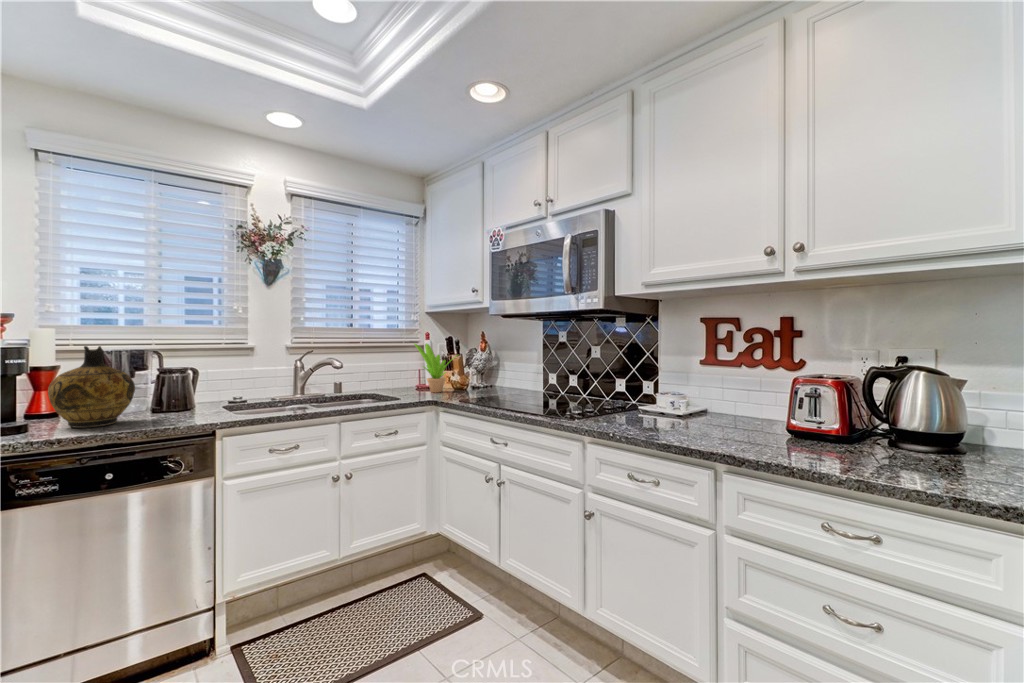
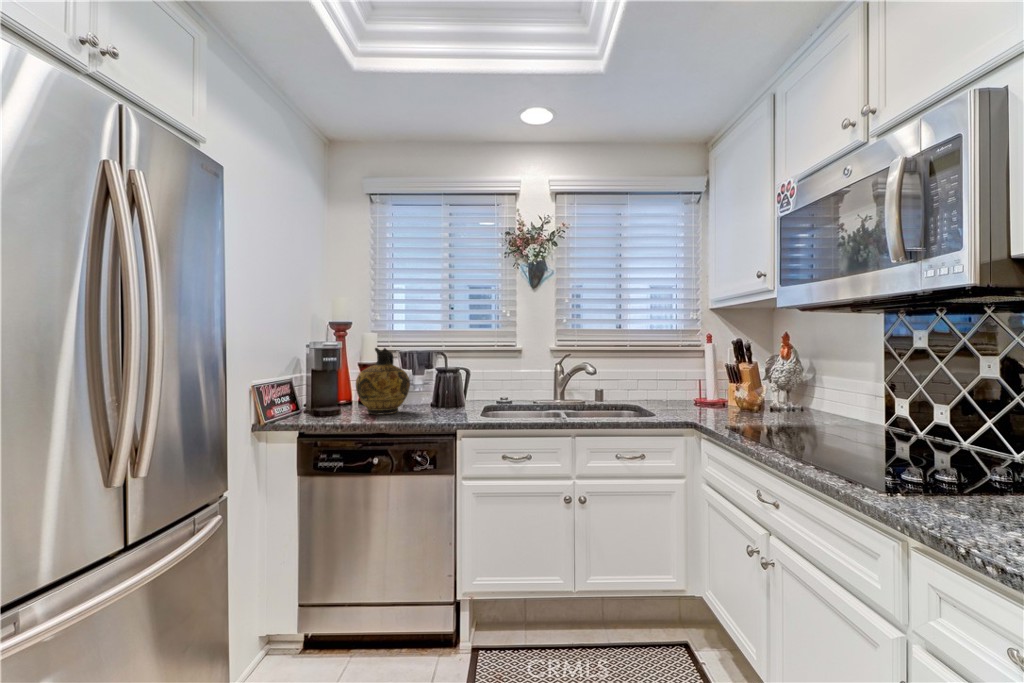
potted plant: present [414,344,456,393] -> none [680,348,745,412]

